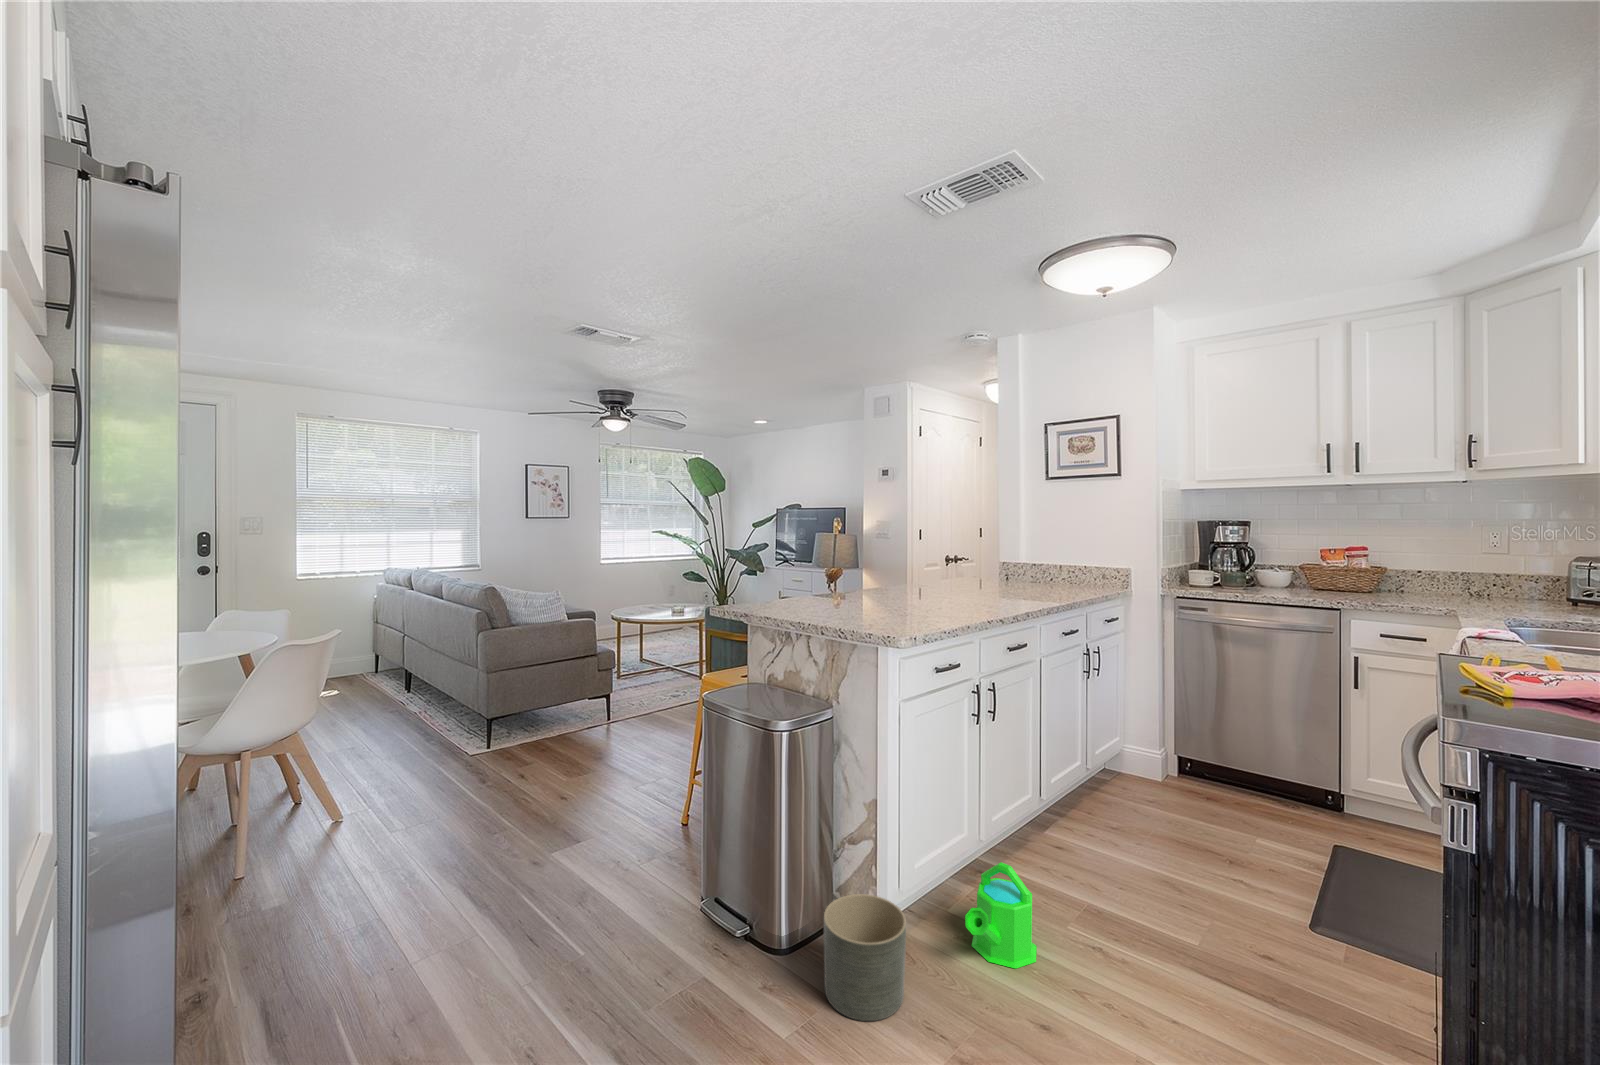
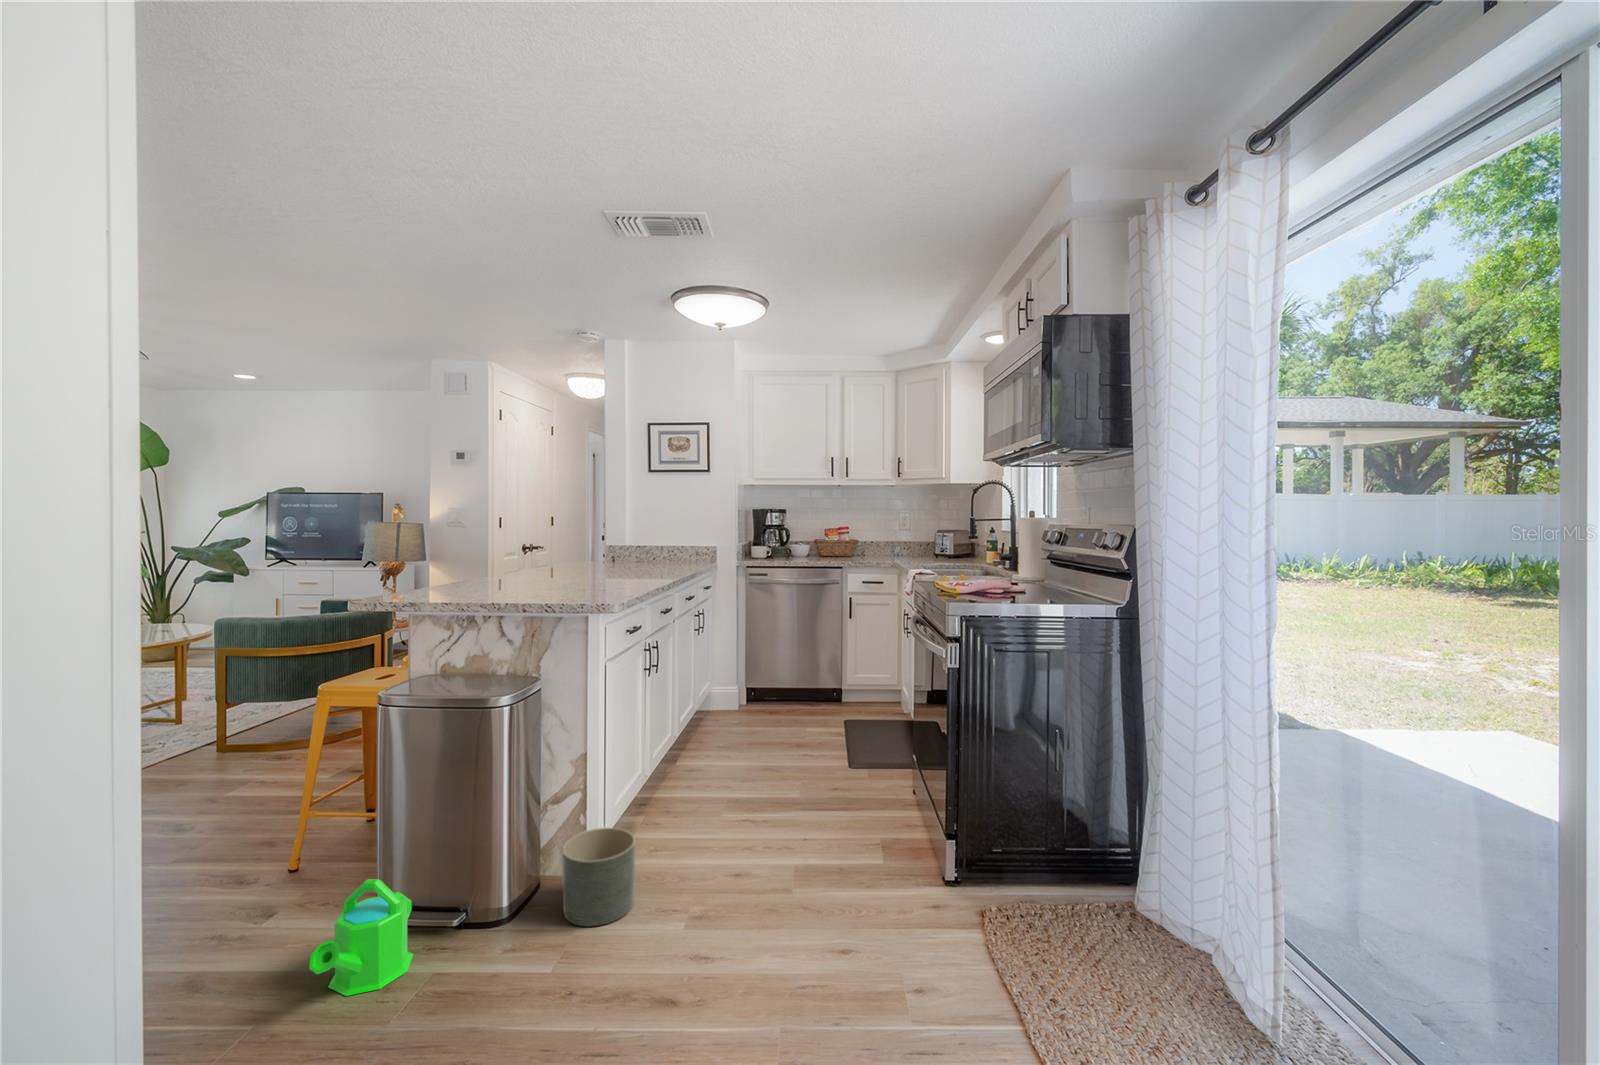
watering can: present [965,862,1037,969] -> present [309,879,413,996]

